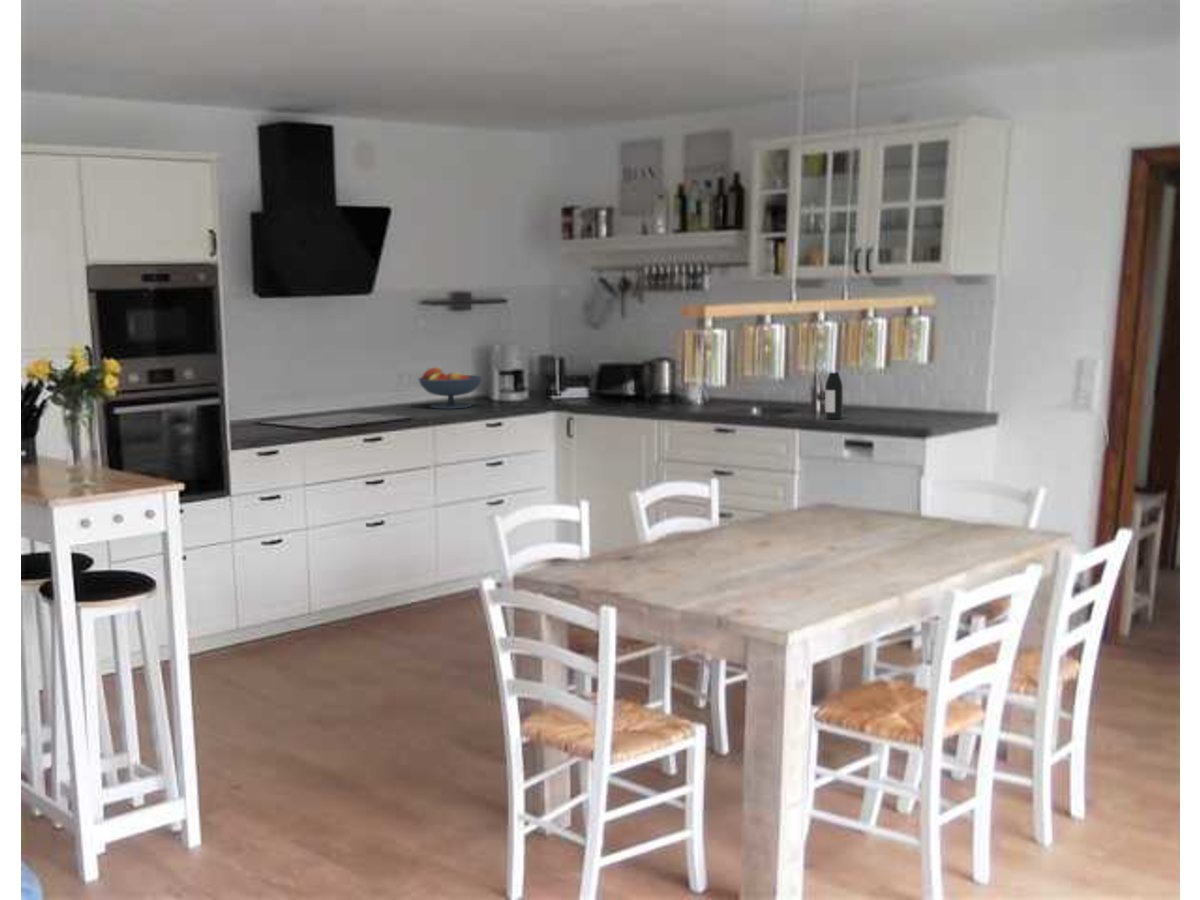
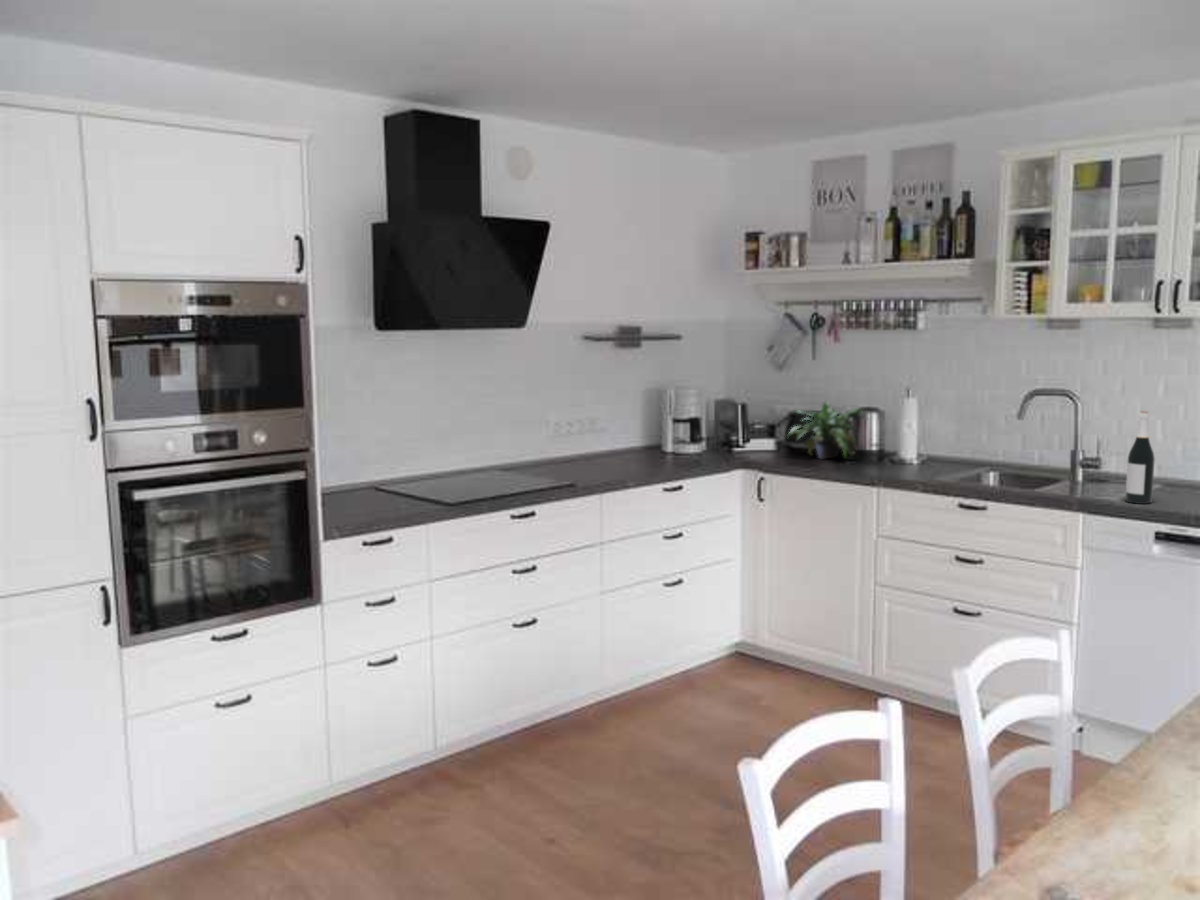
potted plant: none [596,352,661,401] -> present [788,401,860,458]
fruit bowl: present [419,367,482,409] -> none [580,416,655,467]

